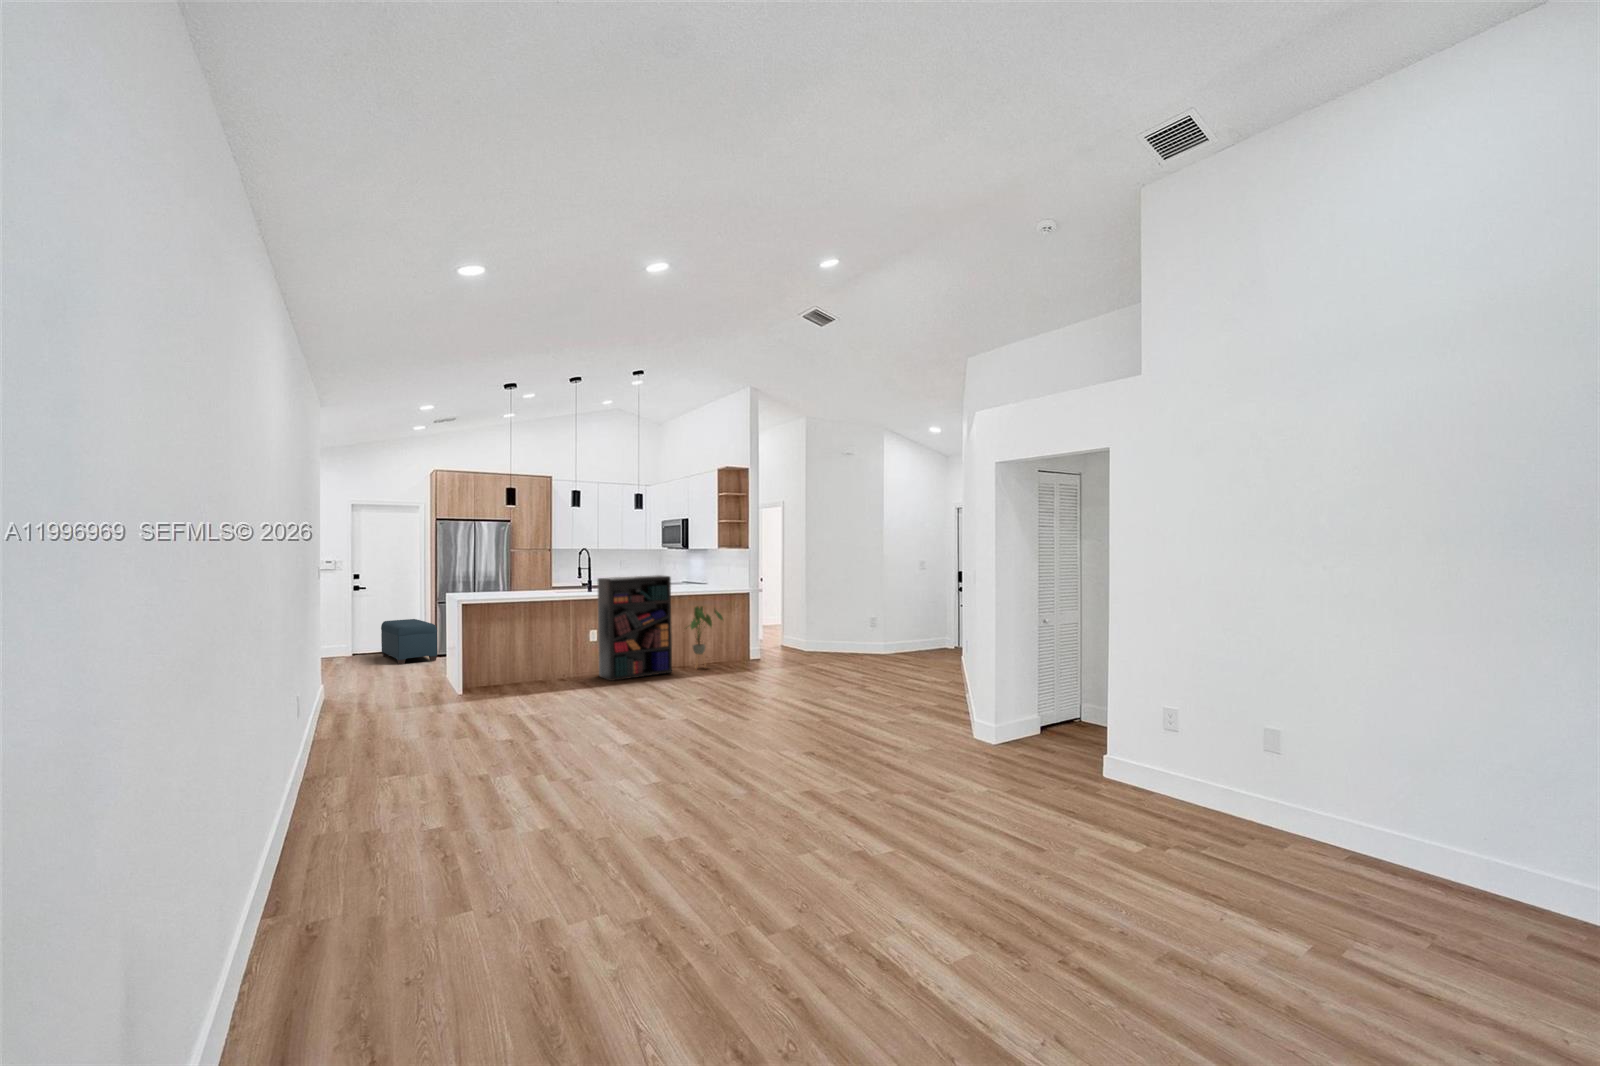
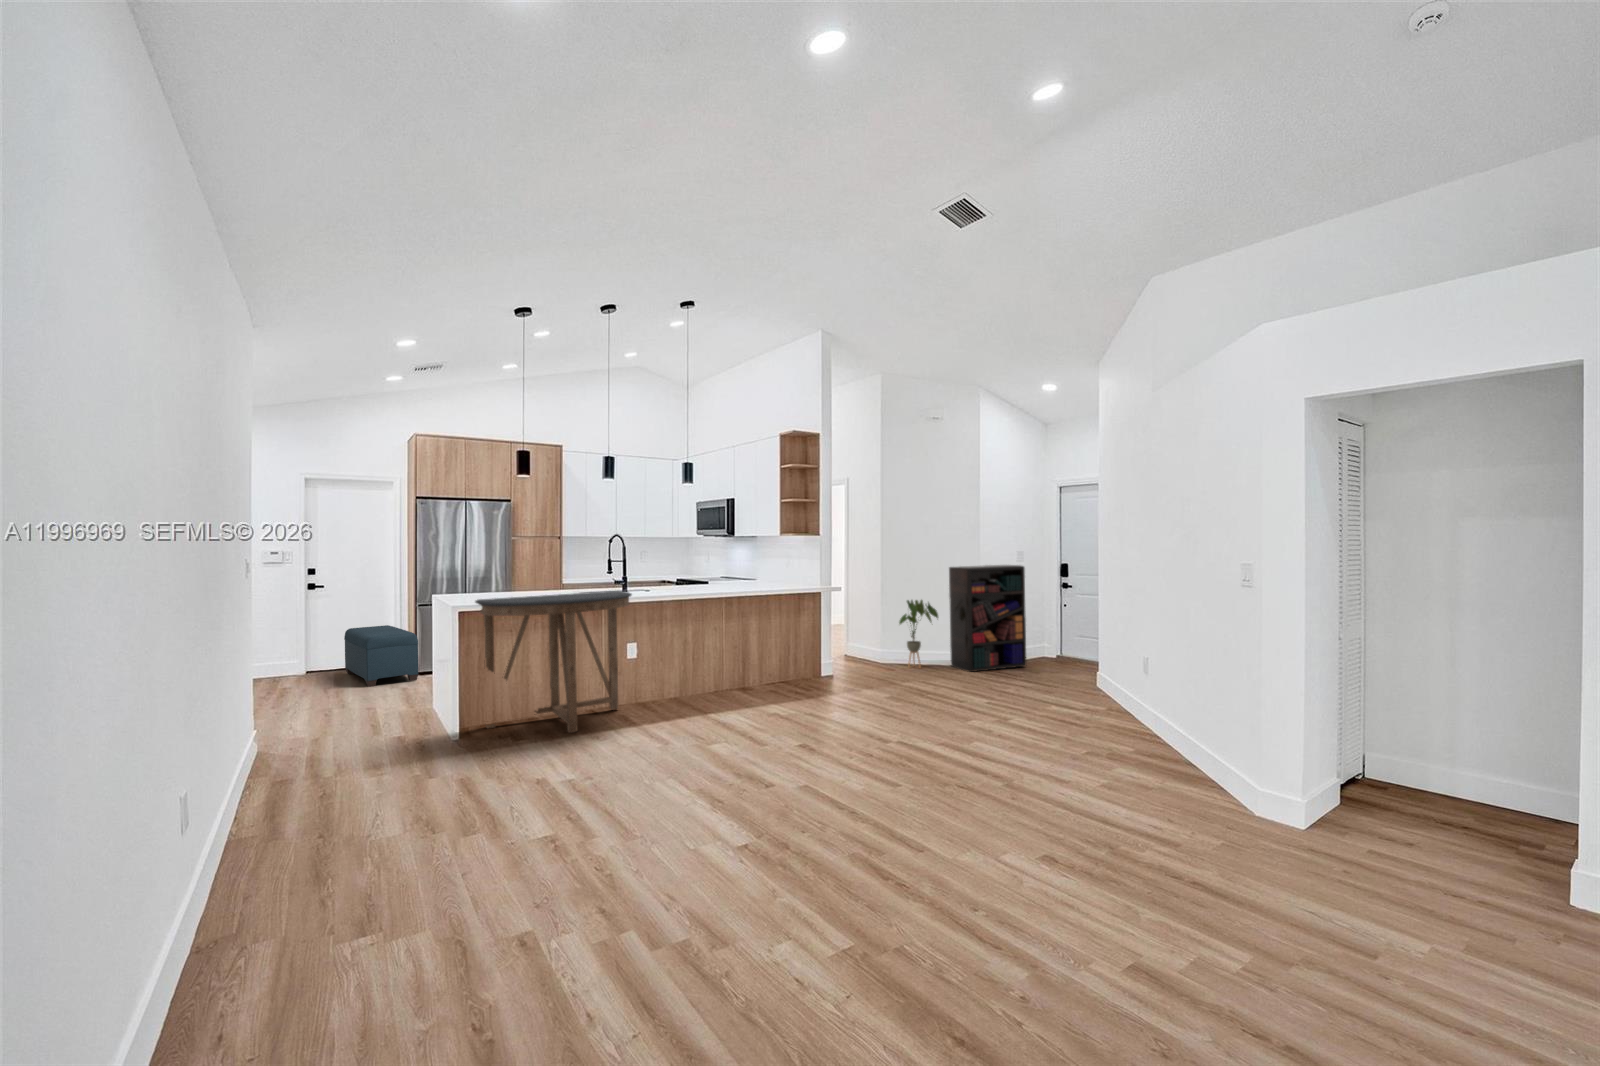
bookshelf: present [597,575,672,681] -> present [949,565,1026,672]
console table: none [475,590,590,692] -> present [475,591,632,733]
house plant: present [686,606,723,667] -> present [899,600,938,667]

